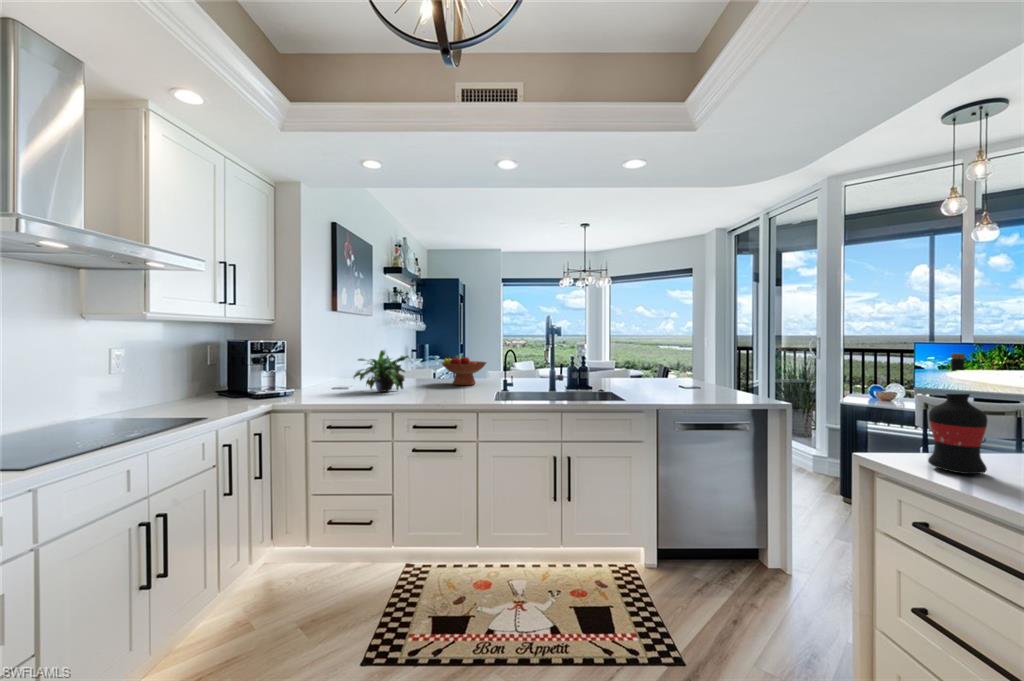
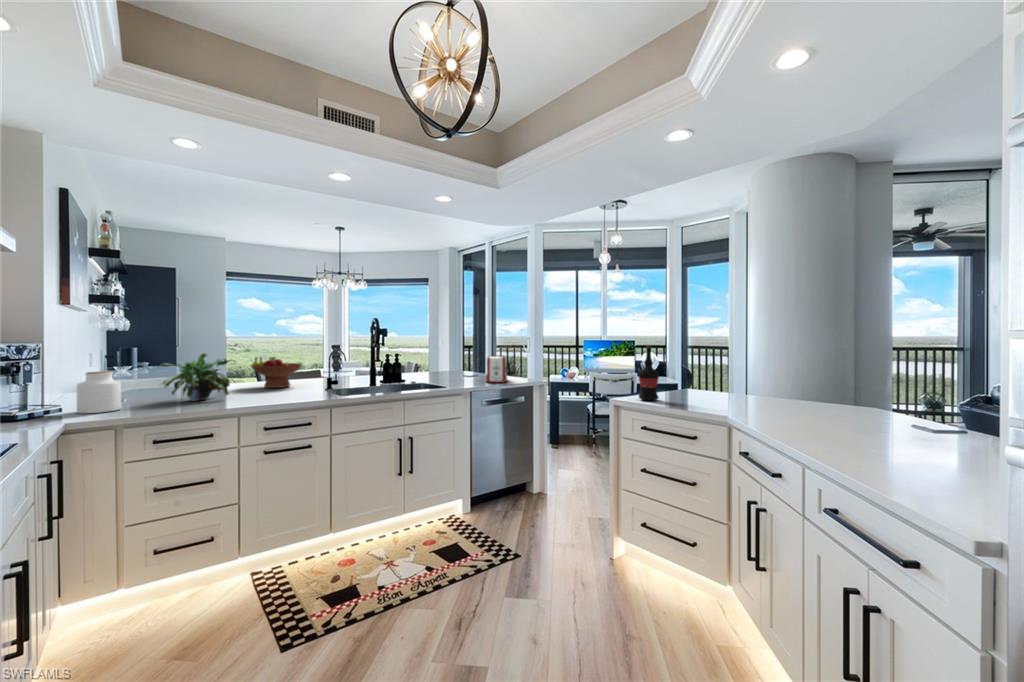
toaster: none [688,362,728,400] -> present [485,356,507,383]
jar: none [297,363,326,396] -> present [77,371,121,413]

